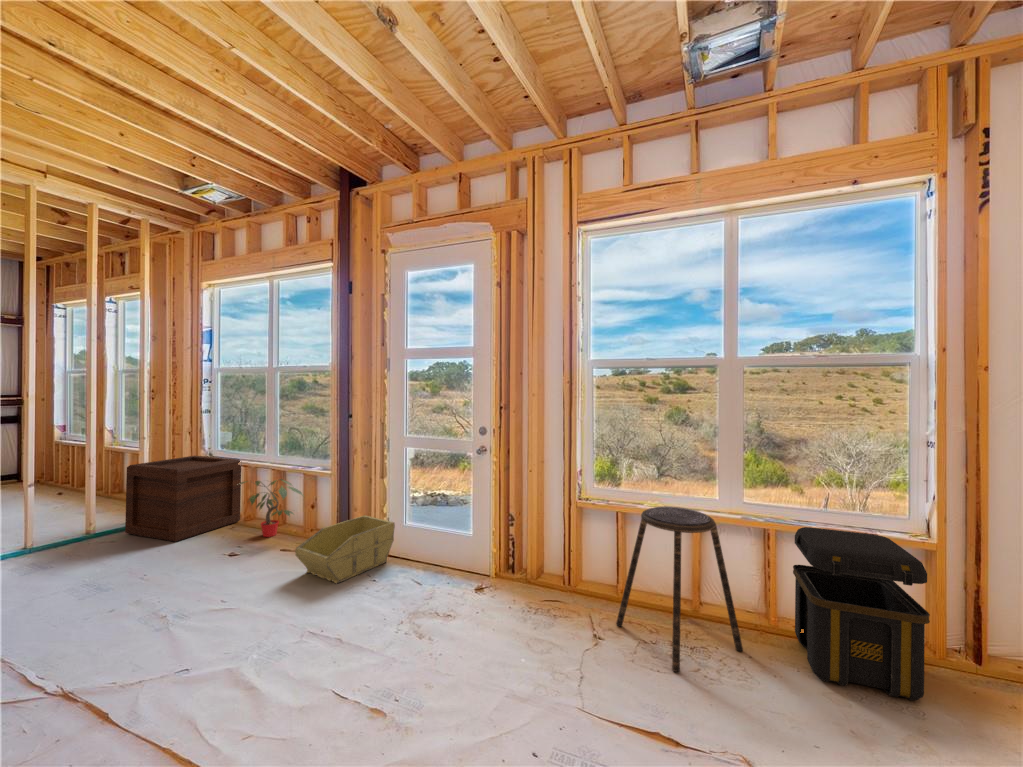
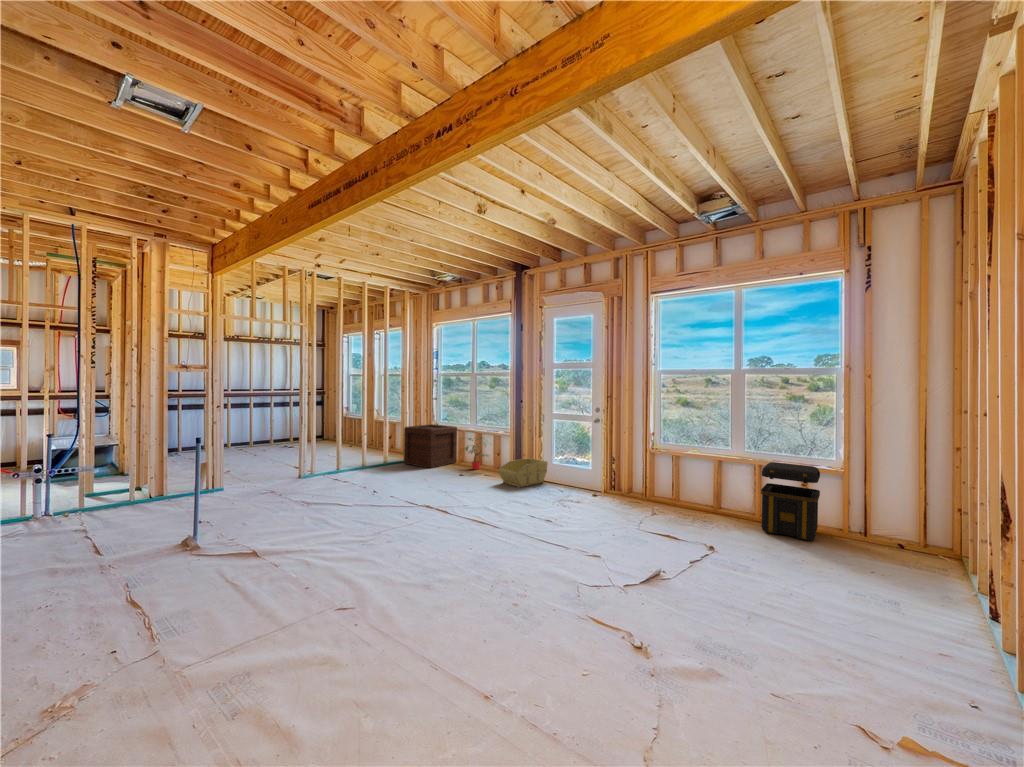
stool: present [616,507,743,672] -> none [666,450,732,524]

